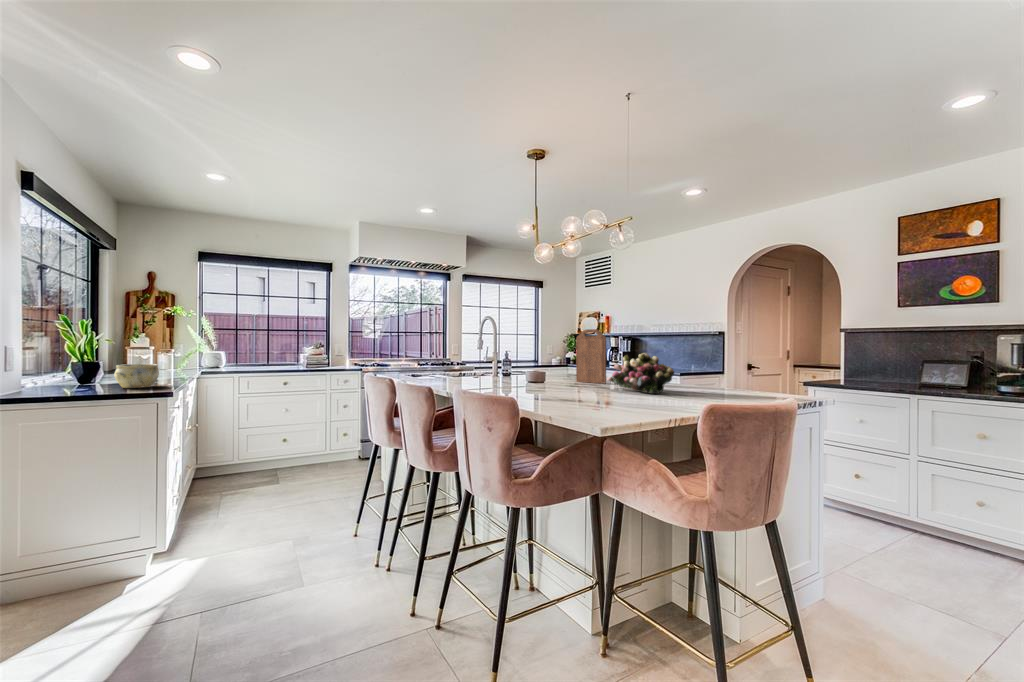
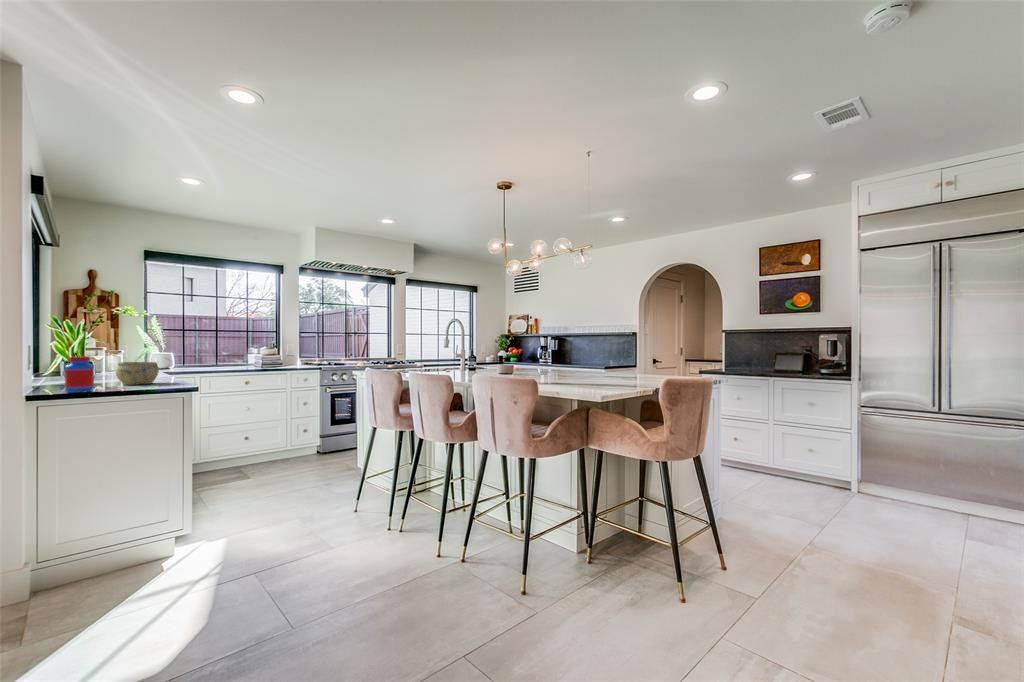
cutting board: present [576,329,606,383] -> none [536,330,561,373]
flower arrangement: present [607,353,674,394] -> none [568,348,620,379]
jar: none [42,359,73,398] -> present [65,356,94,393]

